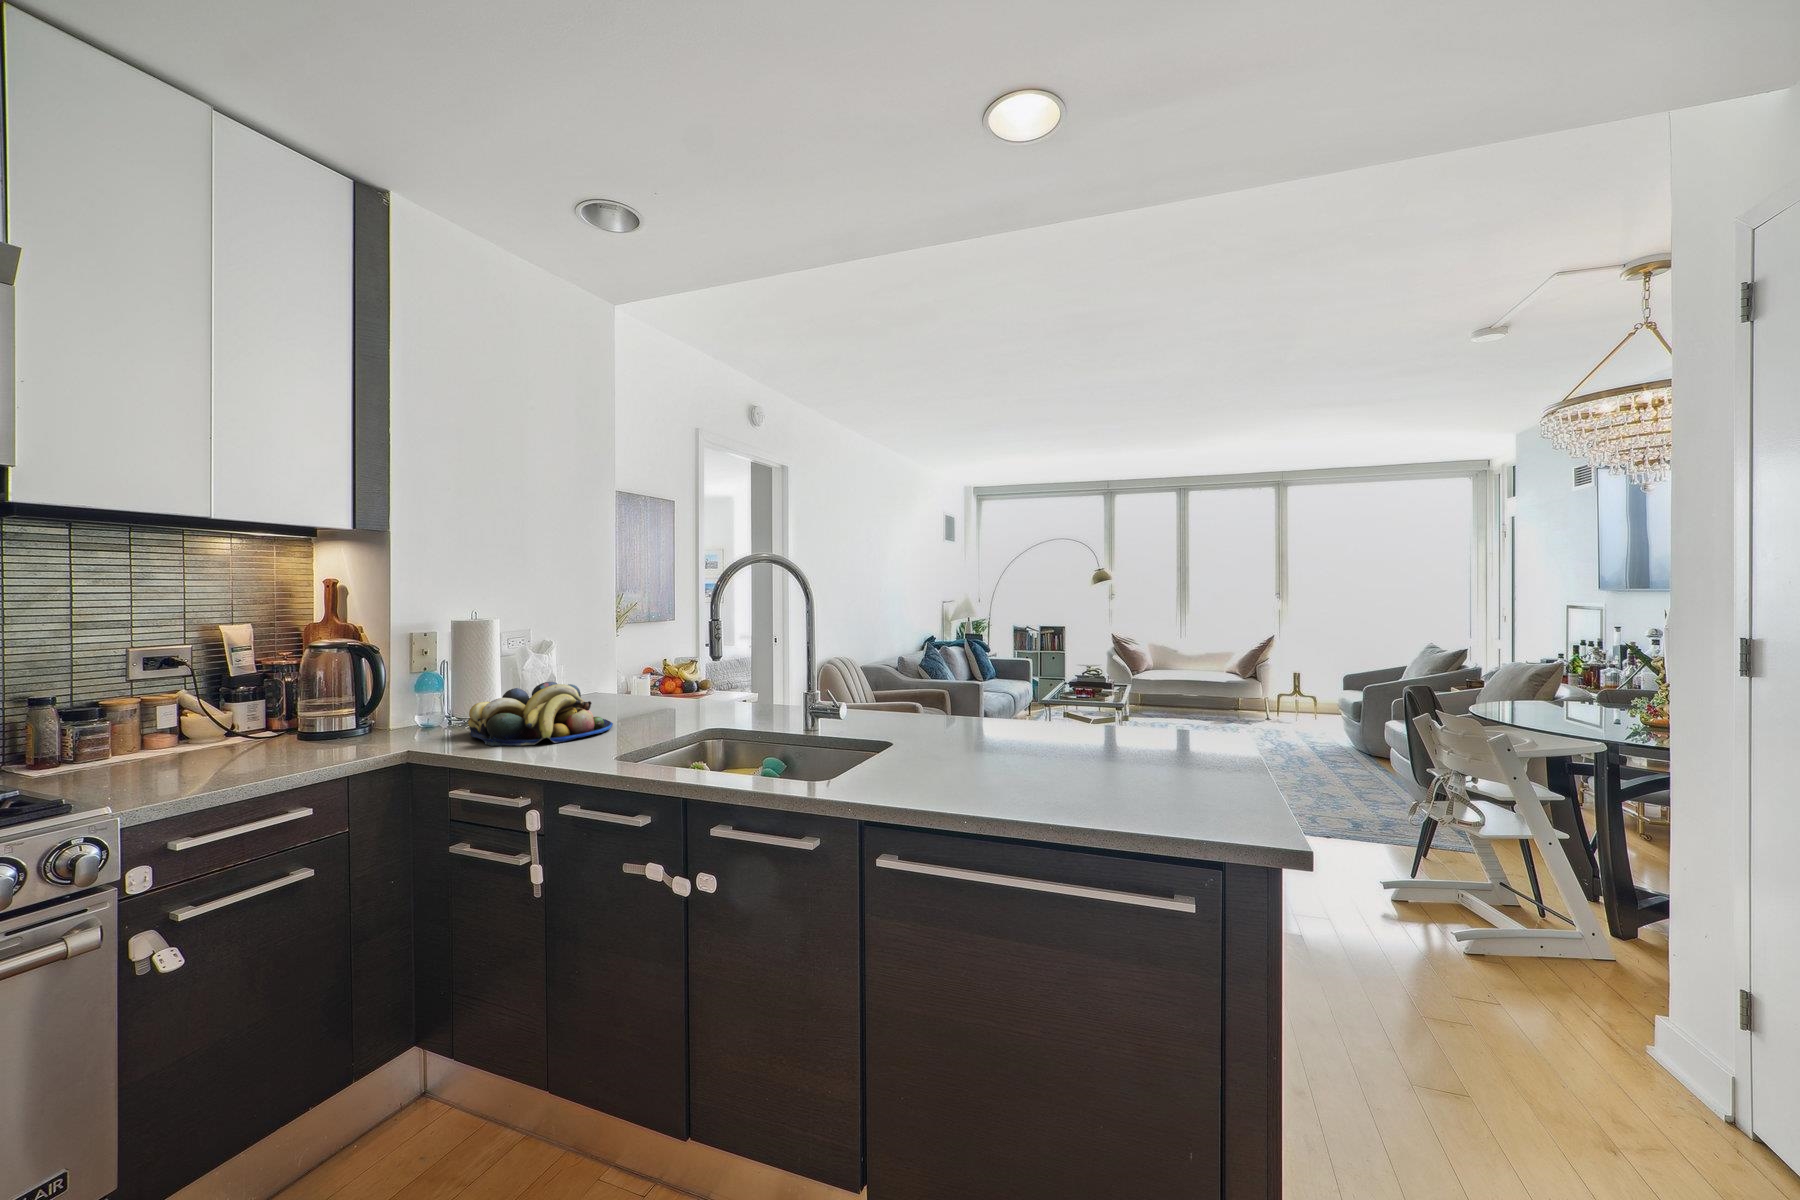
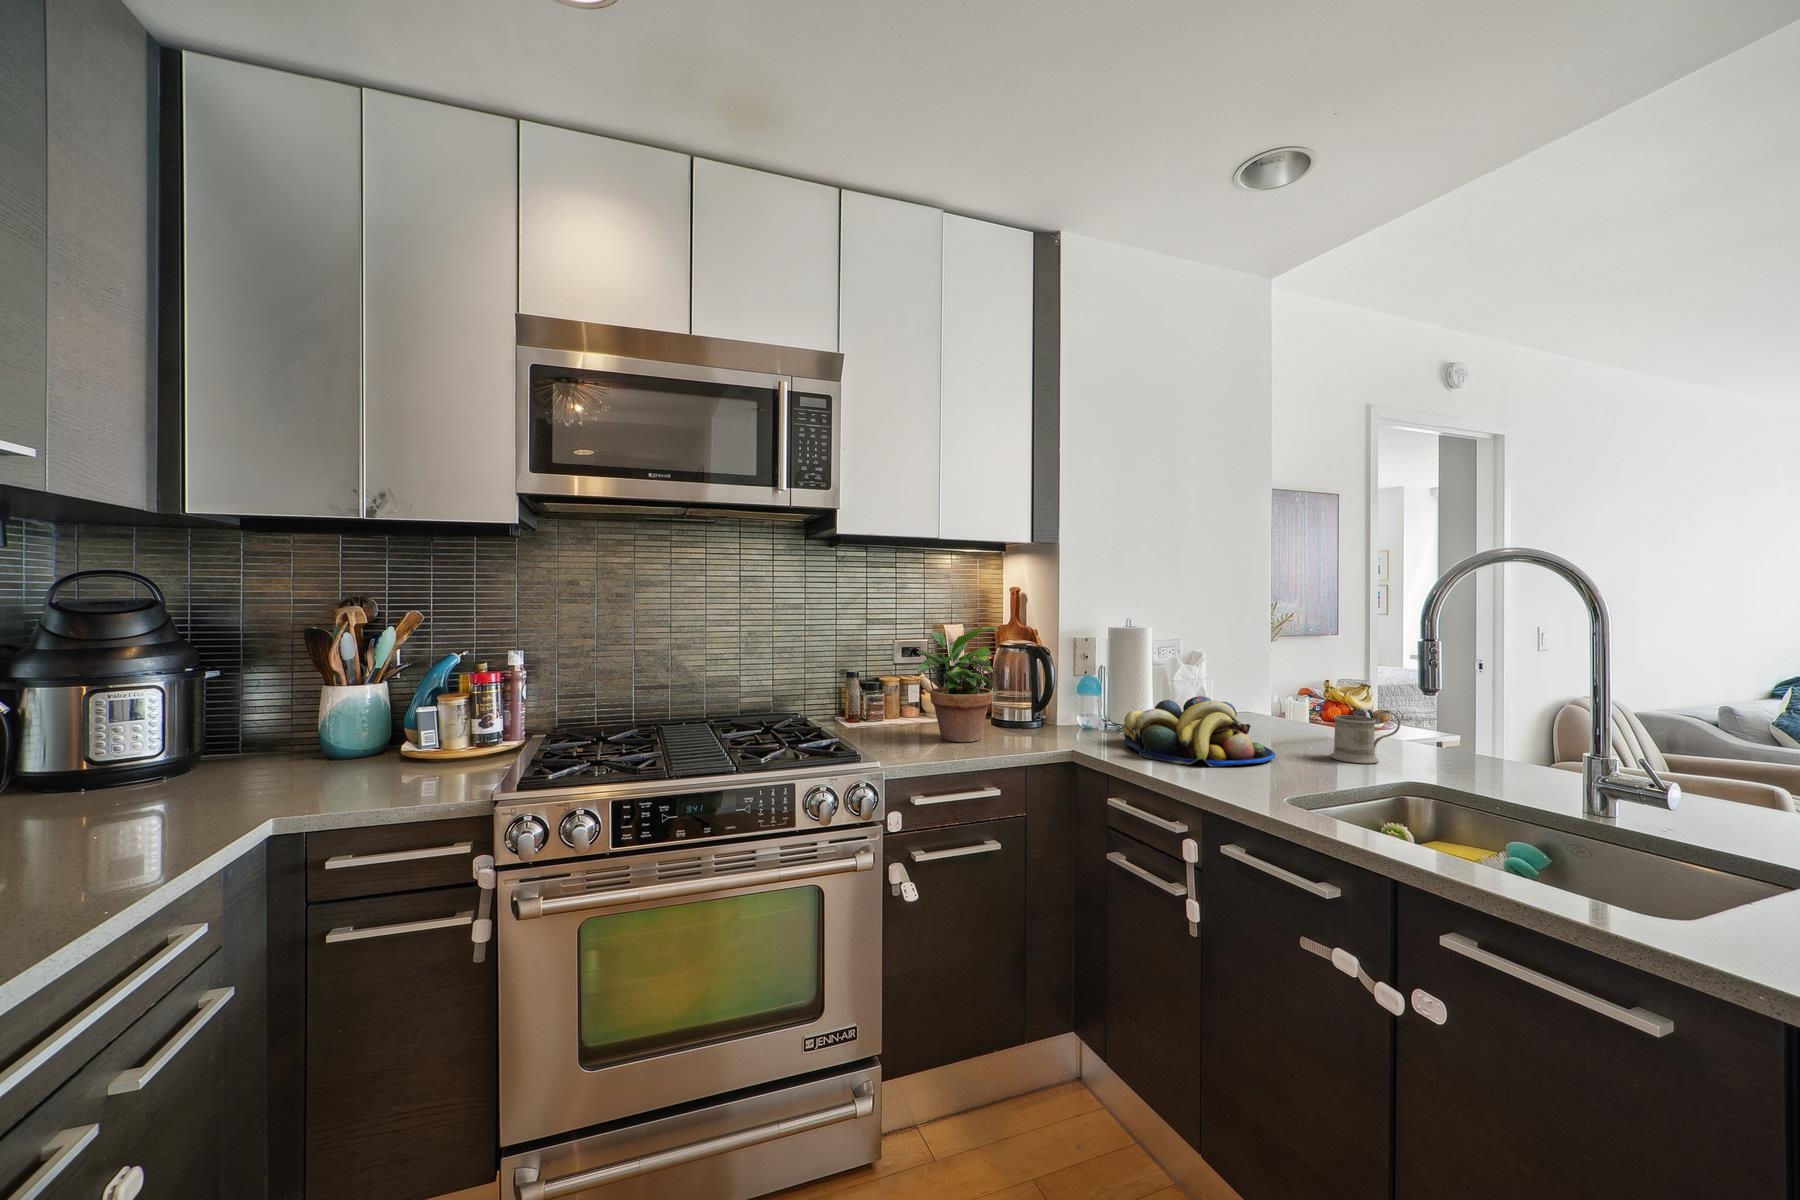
potted plant: none [174,625,308,766] -> present [917,627,998,742]
mug: none [657,677,706,722] -> present [1330,709,1400,763]

